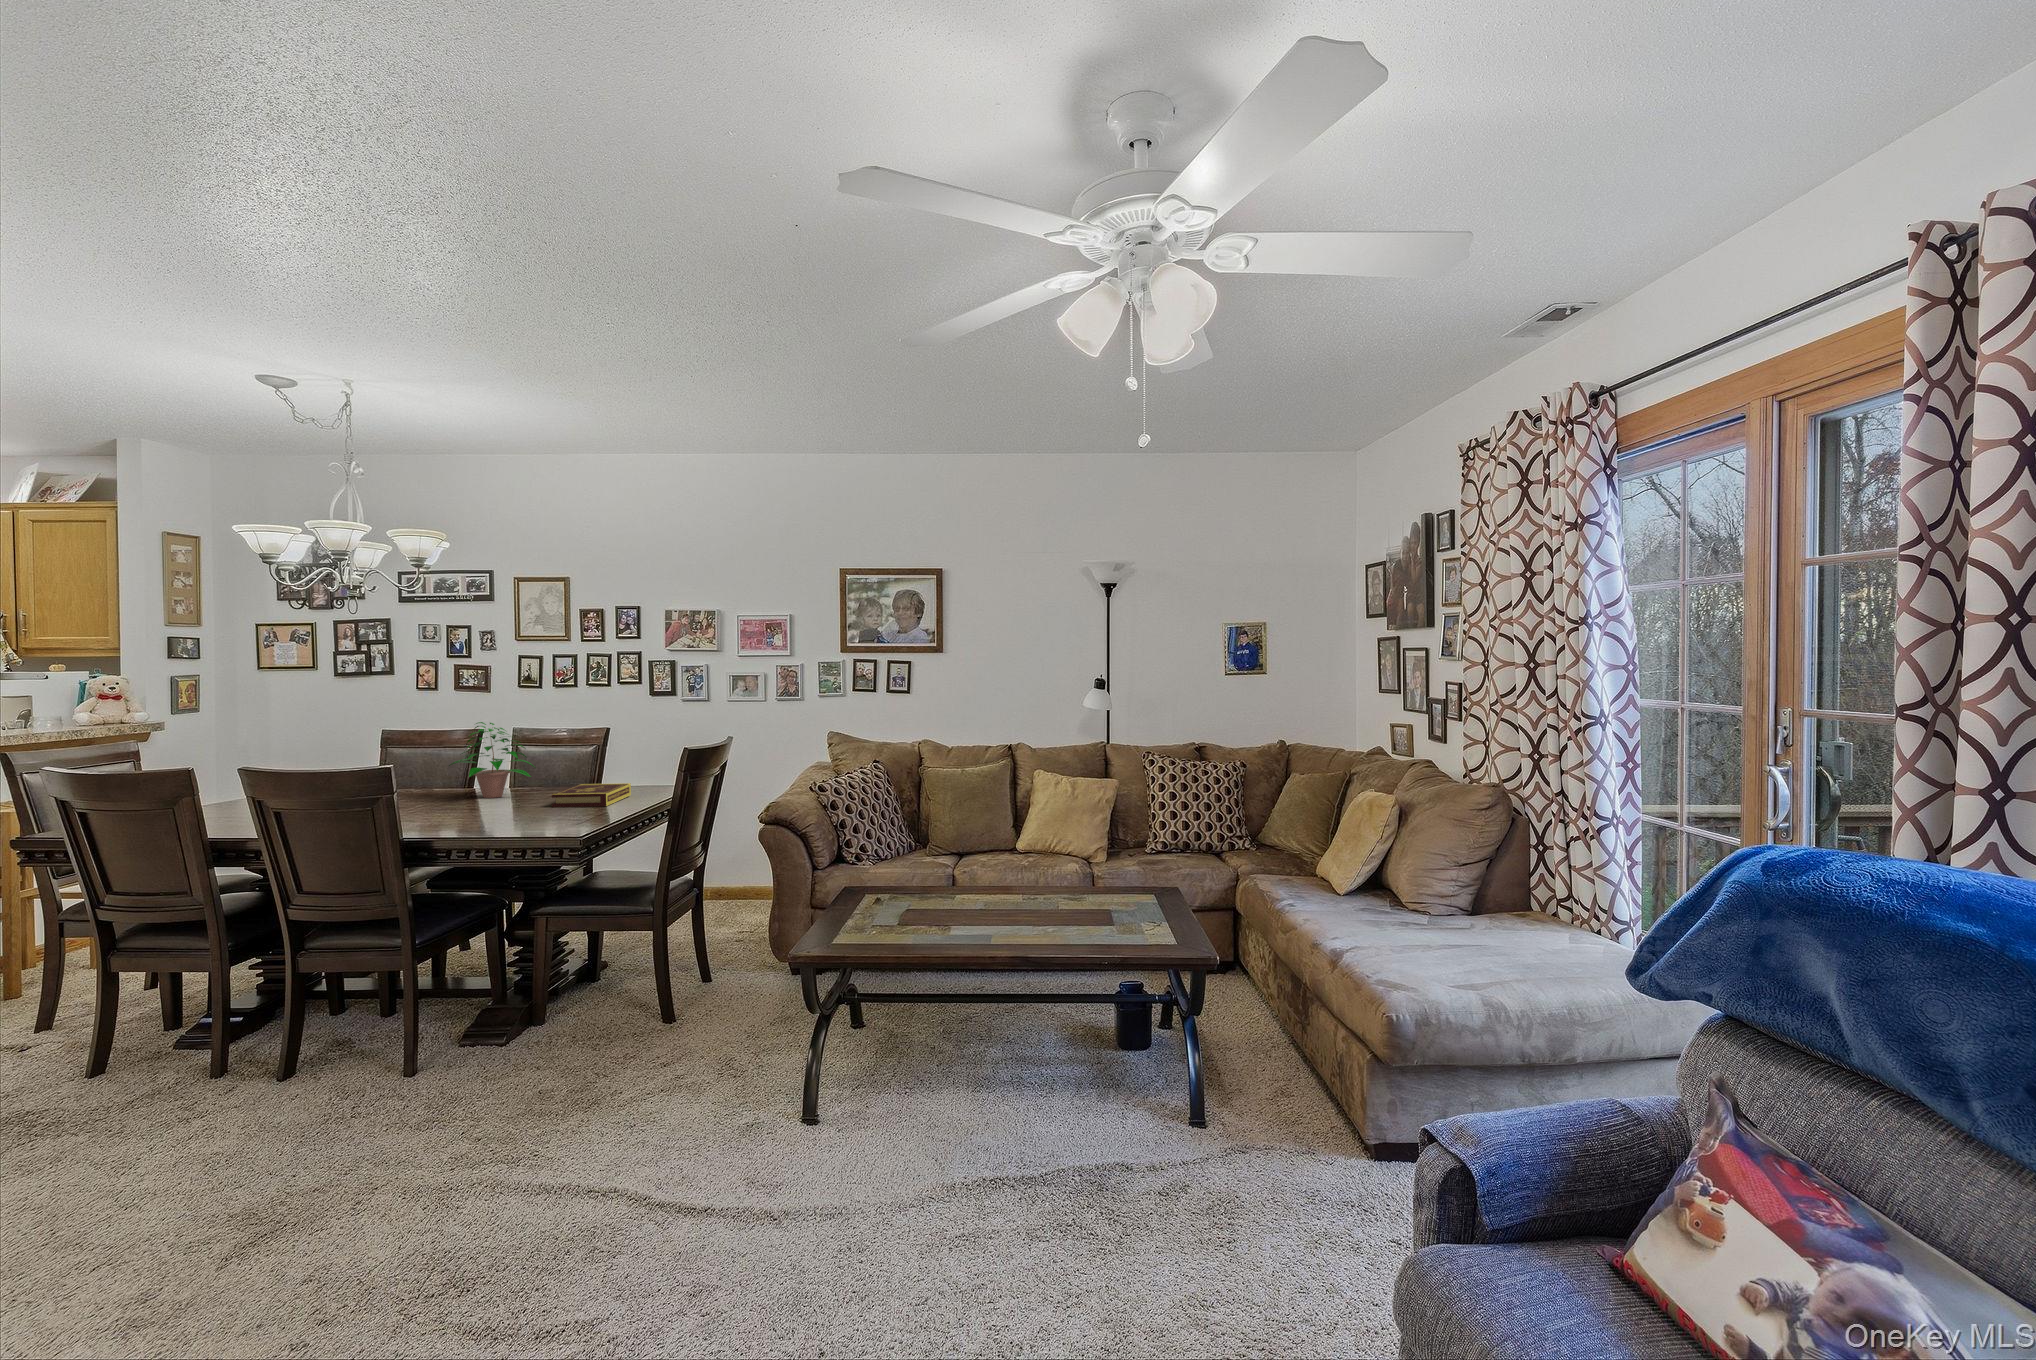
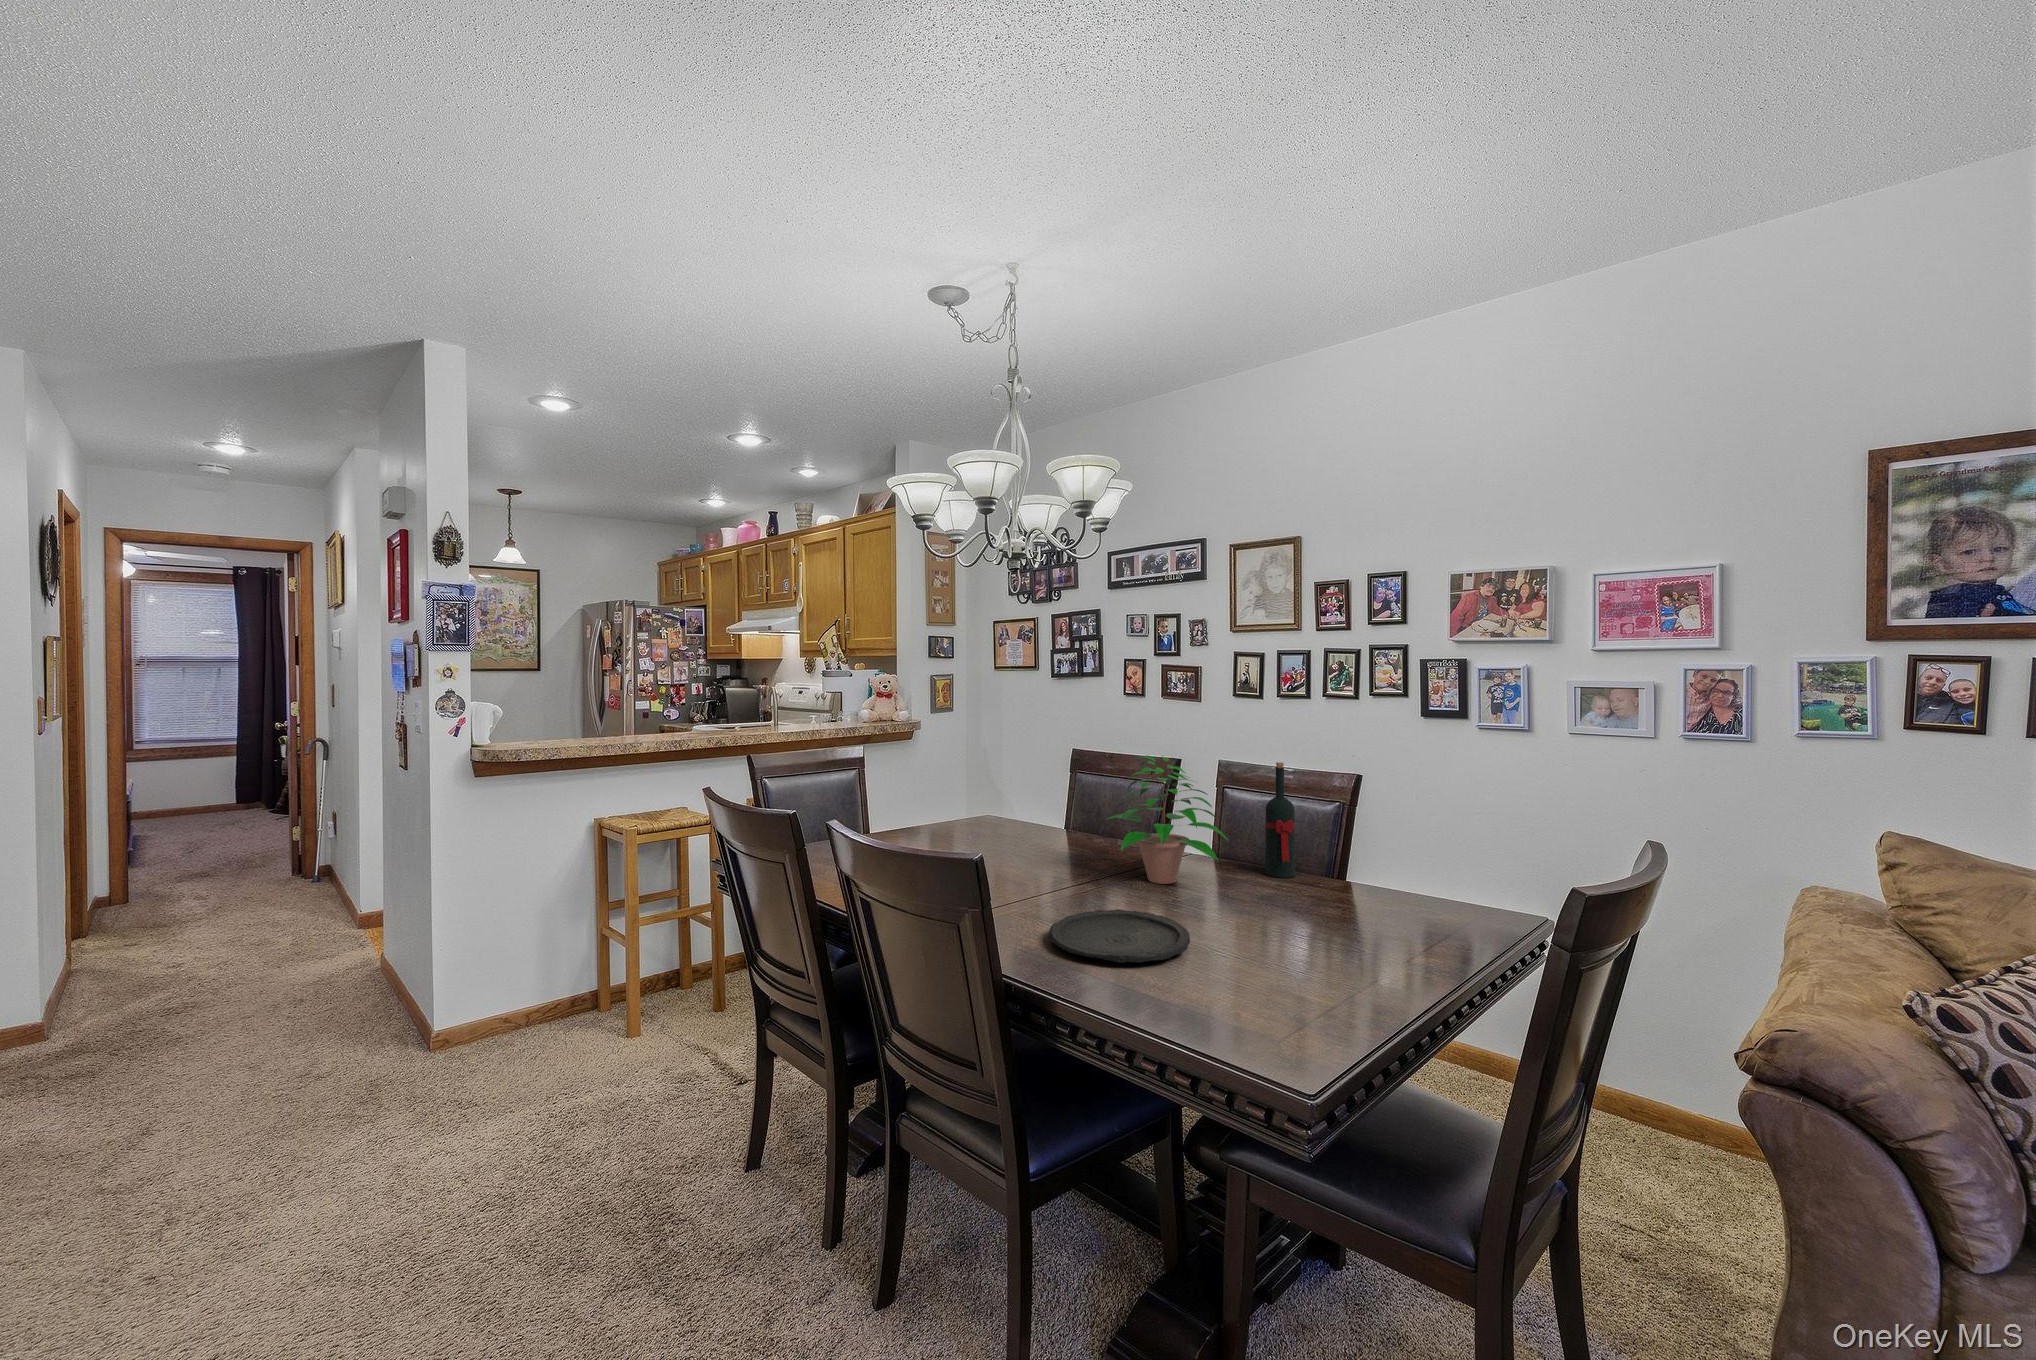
wine bottle: none [556,723,575,789] -> present [1265,762,1295,878]
book: present [552,783,631,807] -> none [1240,887,1396,967]
plate: none [442,802,526,818] -> present [1049,909,1190,963]

